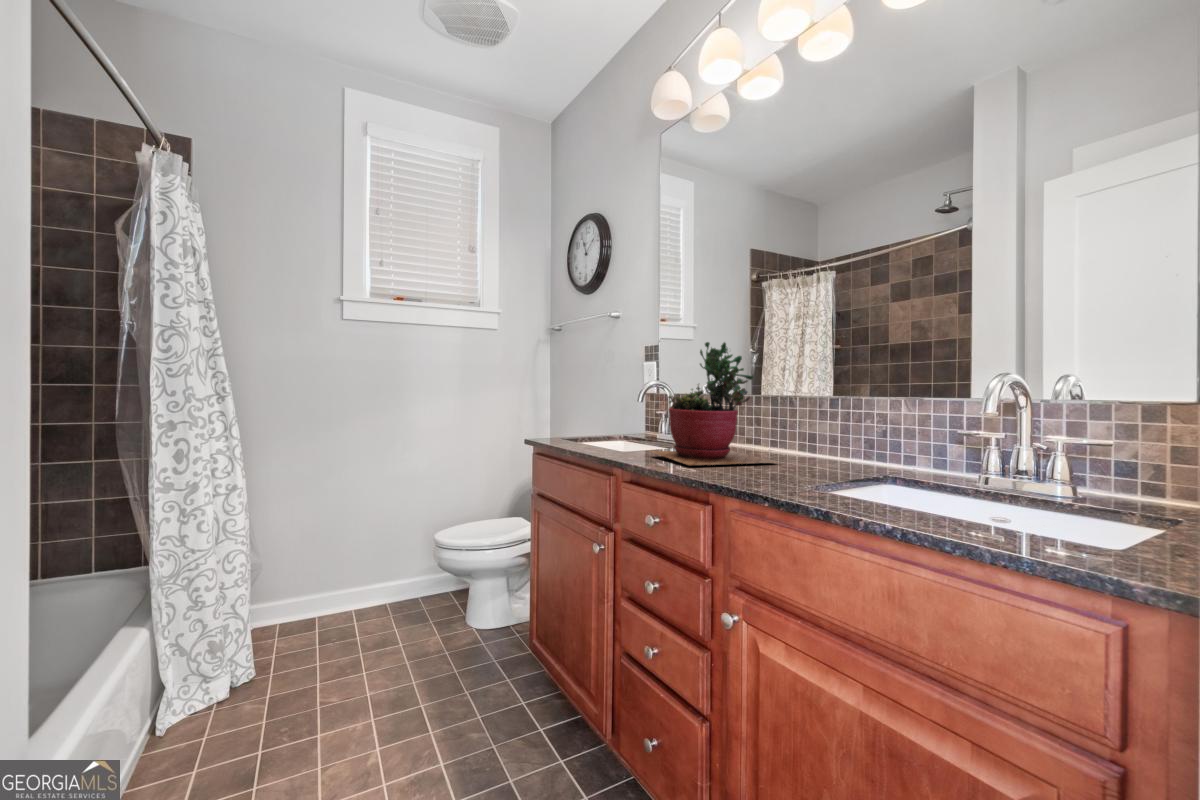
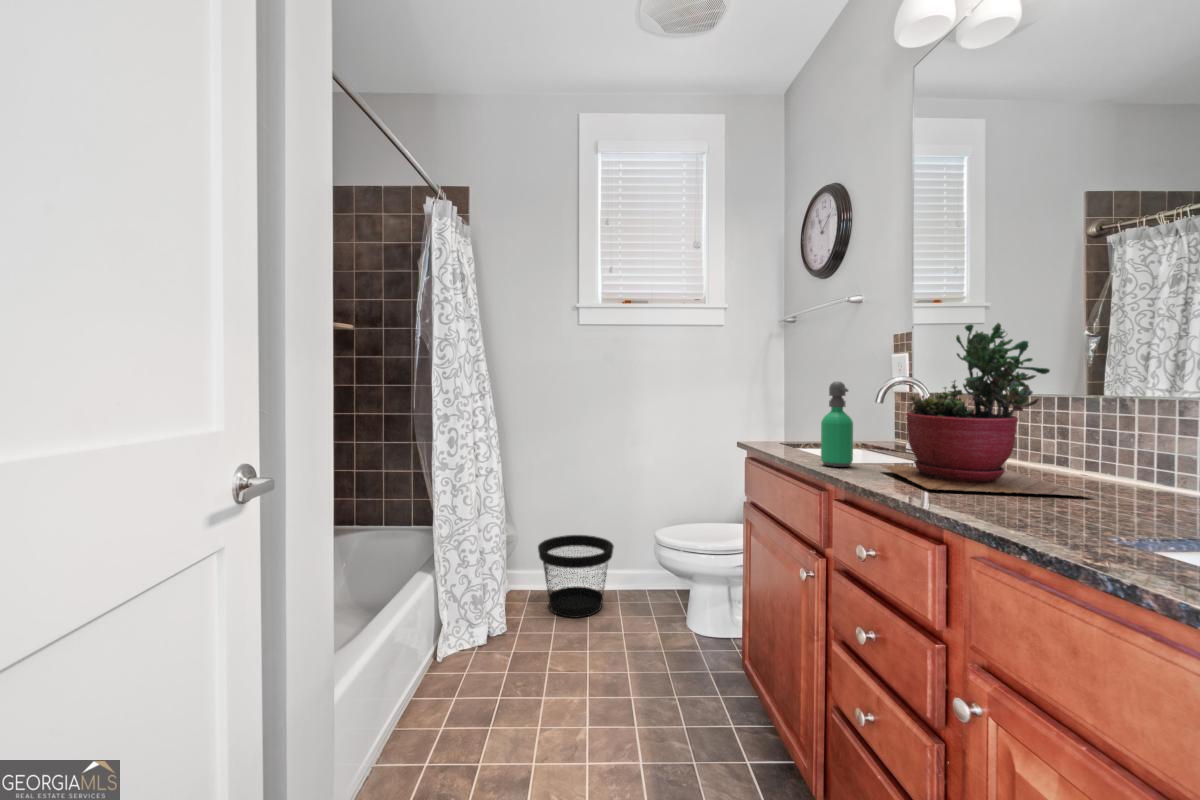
soap dispenser: none [605,384,629,455] -> present [821,382,853,467]
wastebasket: none [295,551,390,644] -> present [538,535,614,618]

